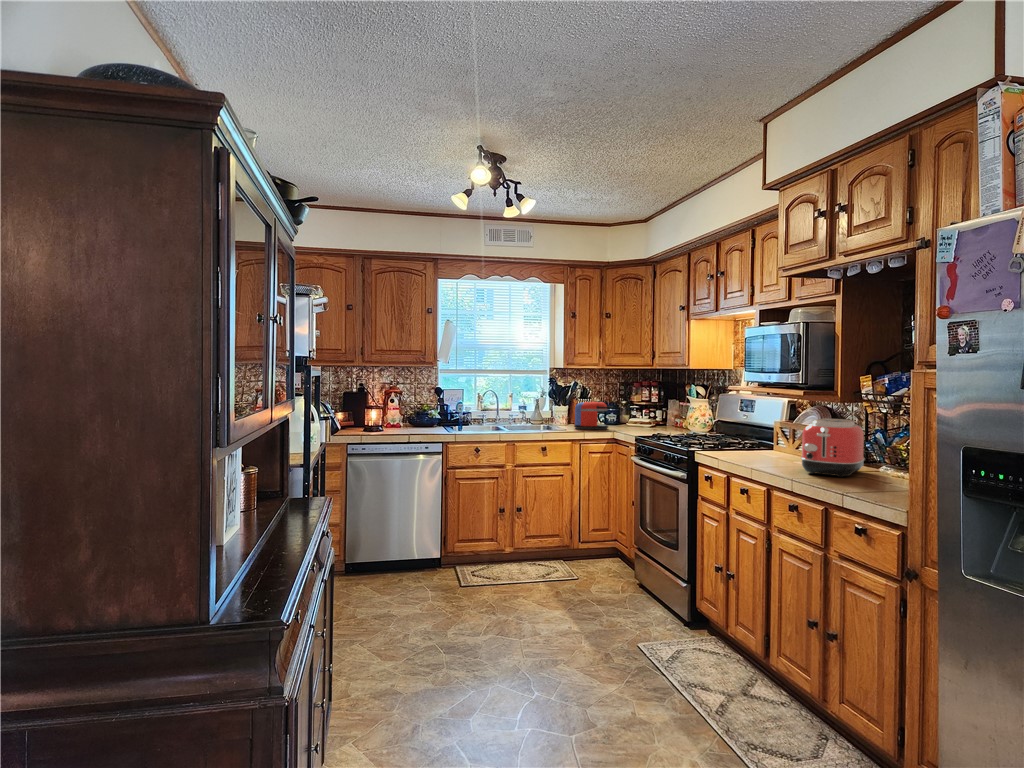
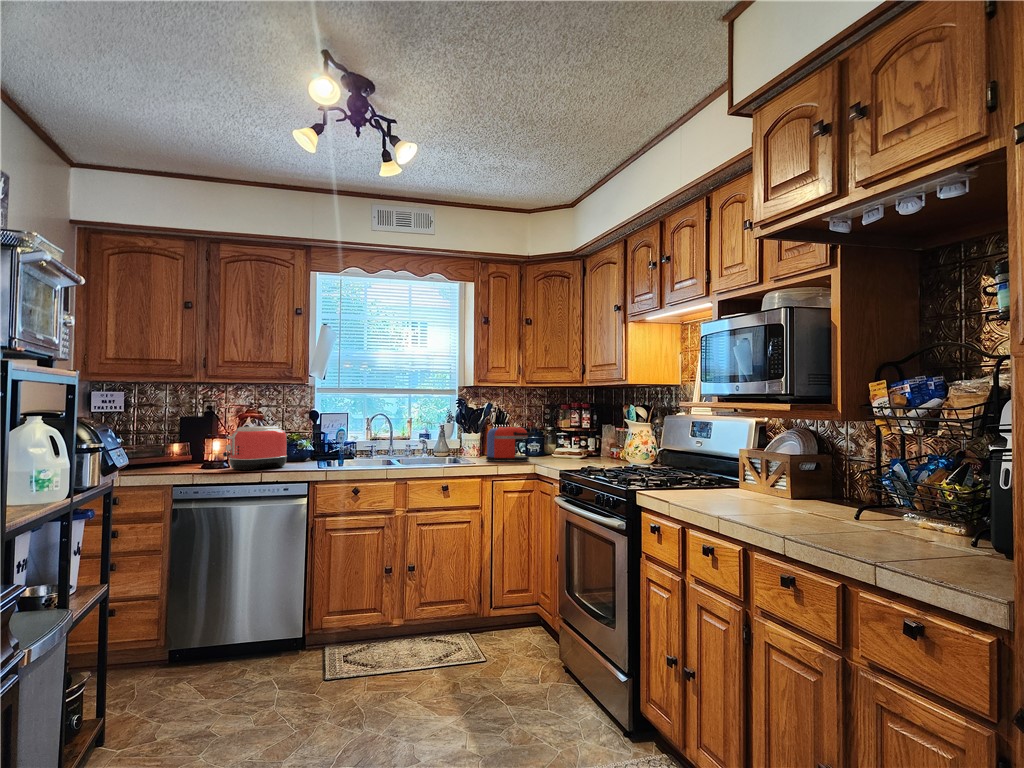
toaster: present [801,419,865,477] -> present [223,426,287,471]

